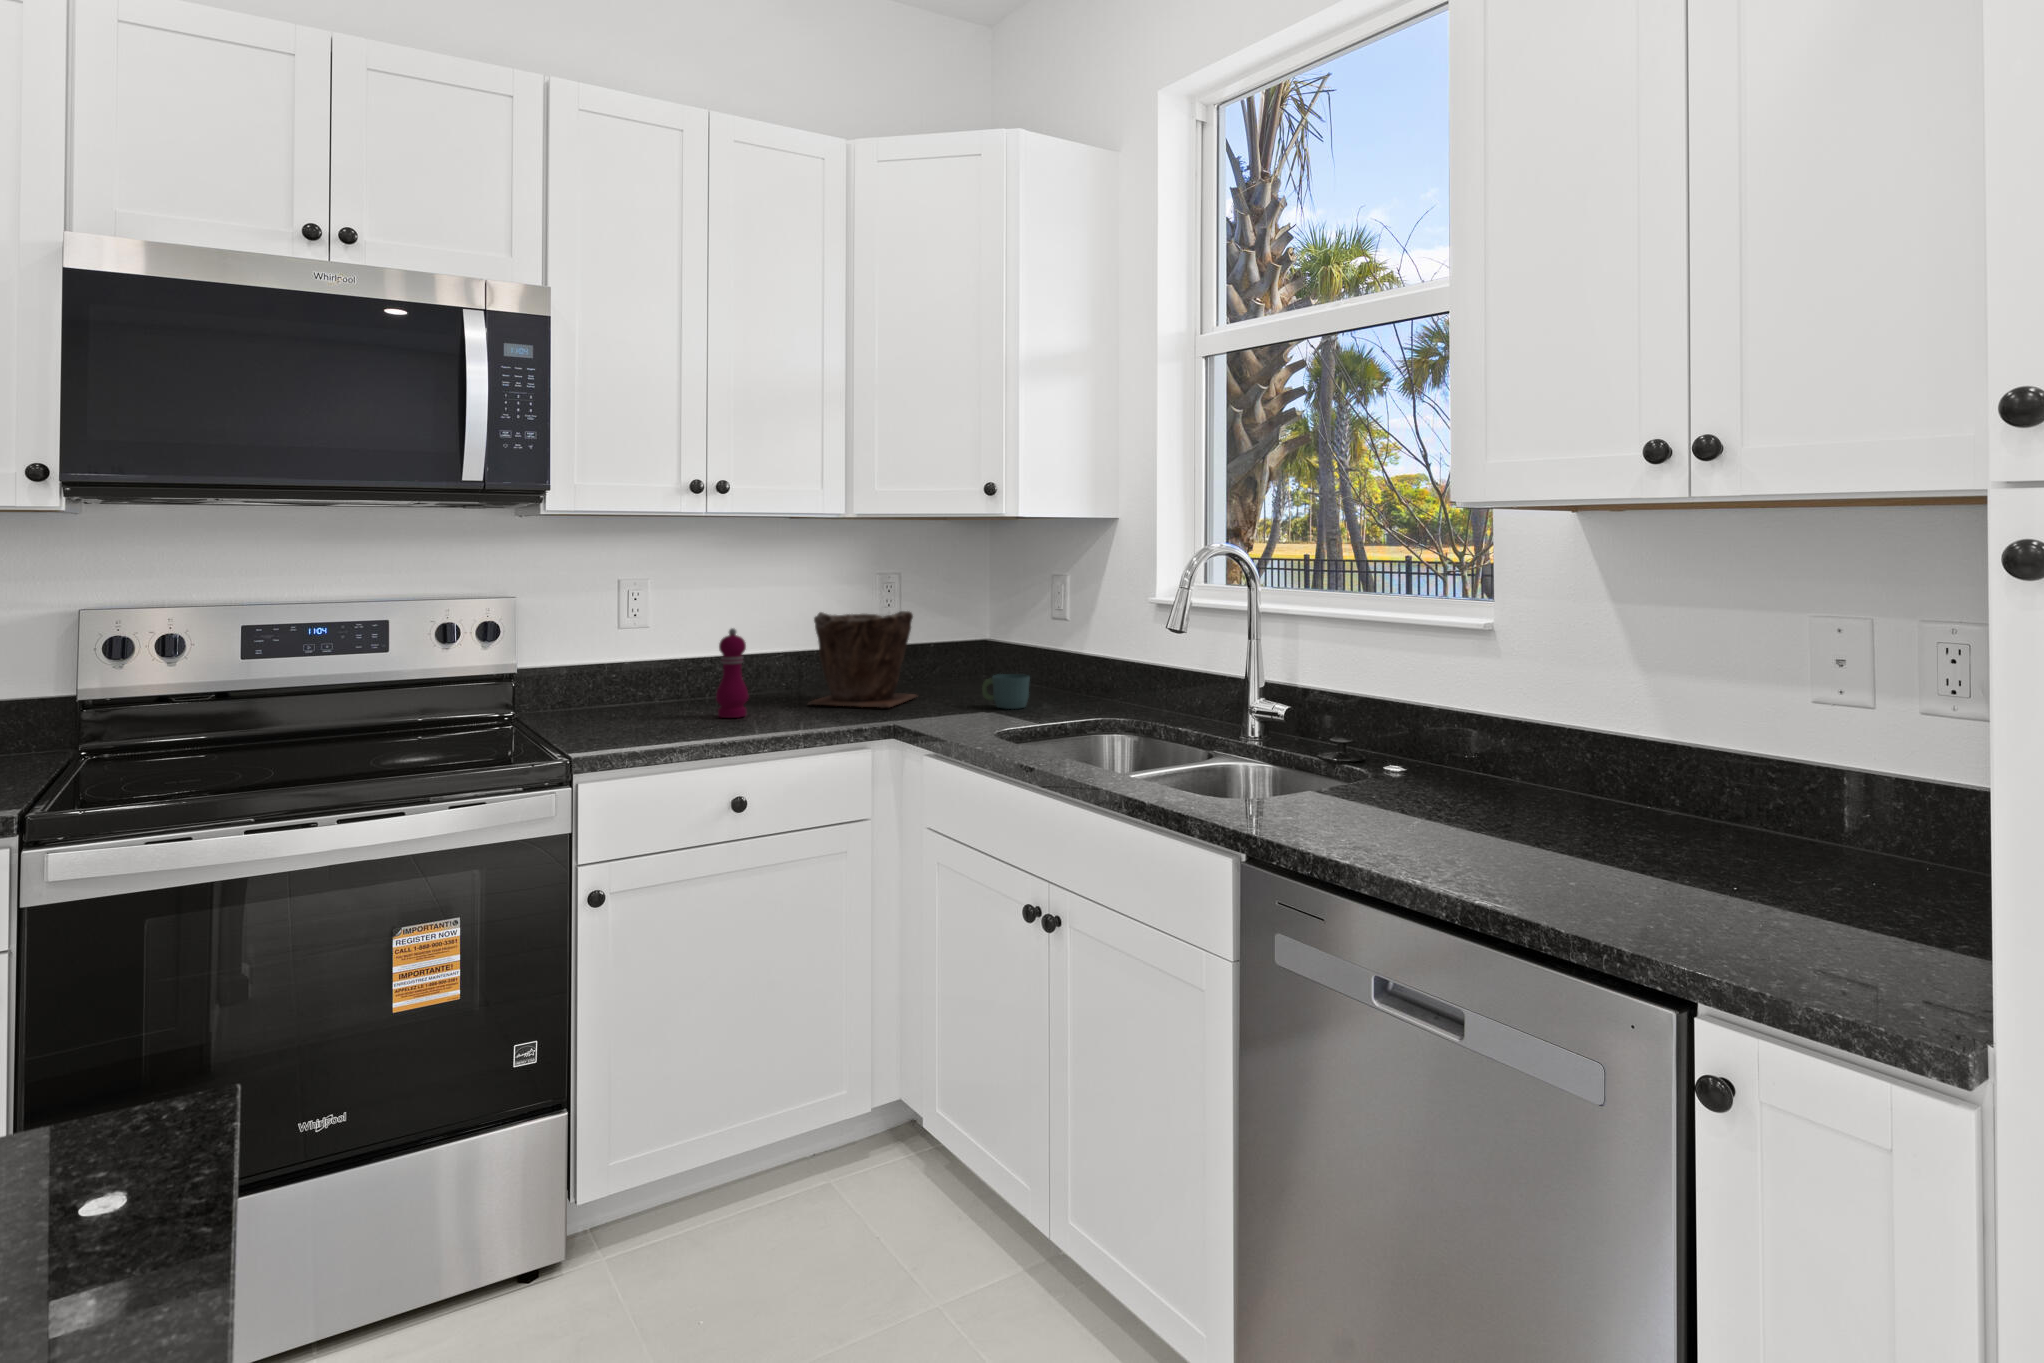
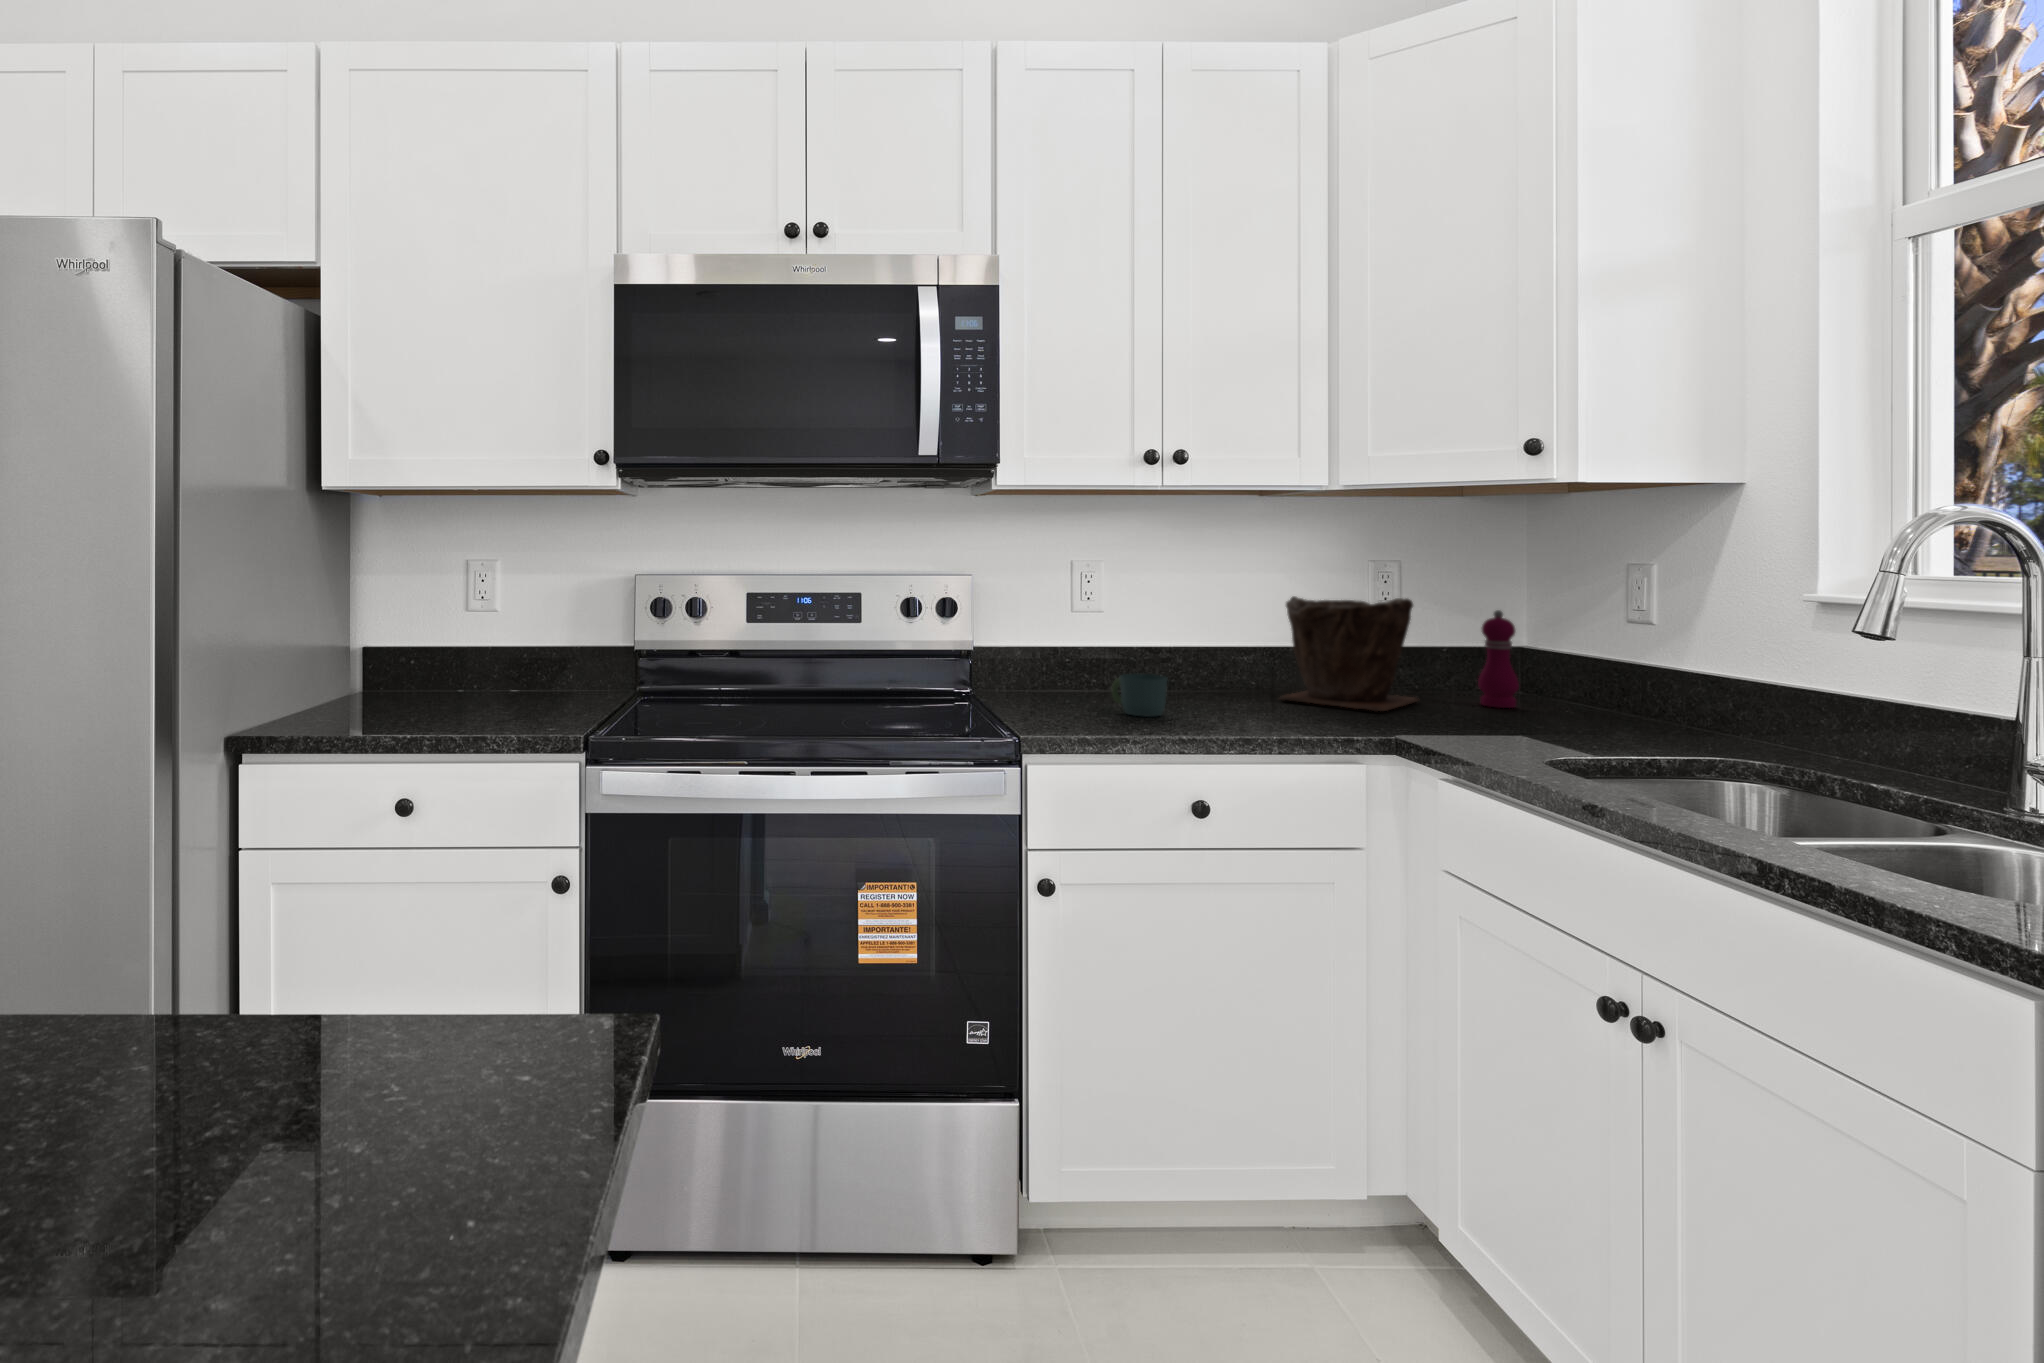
pepper mill: present [716,628,748,718] -> present [1478,610,1519,708]
mug: present [982,674,1030,709] -> present [1112,674,1167,717]

